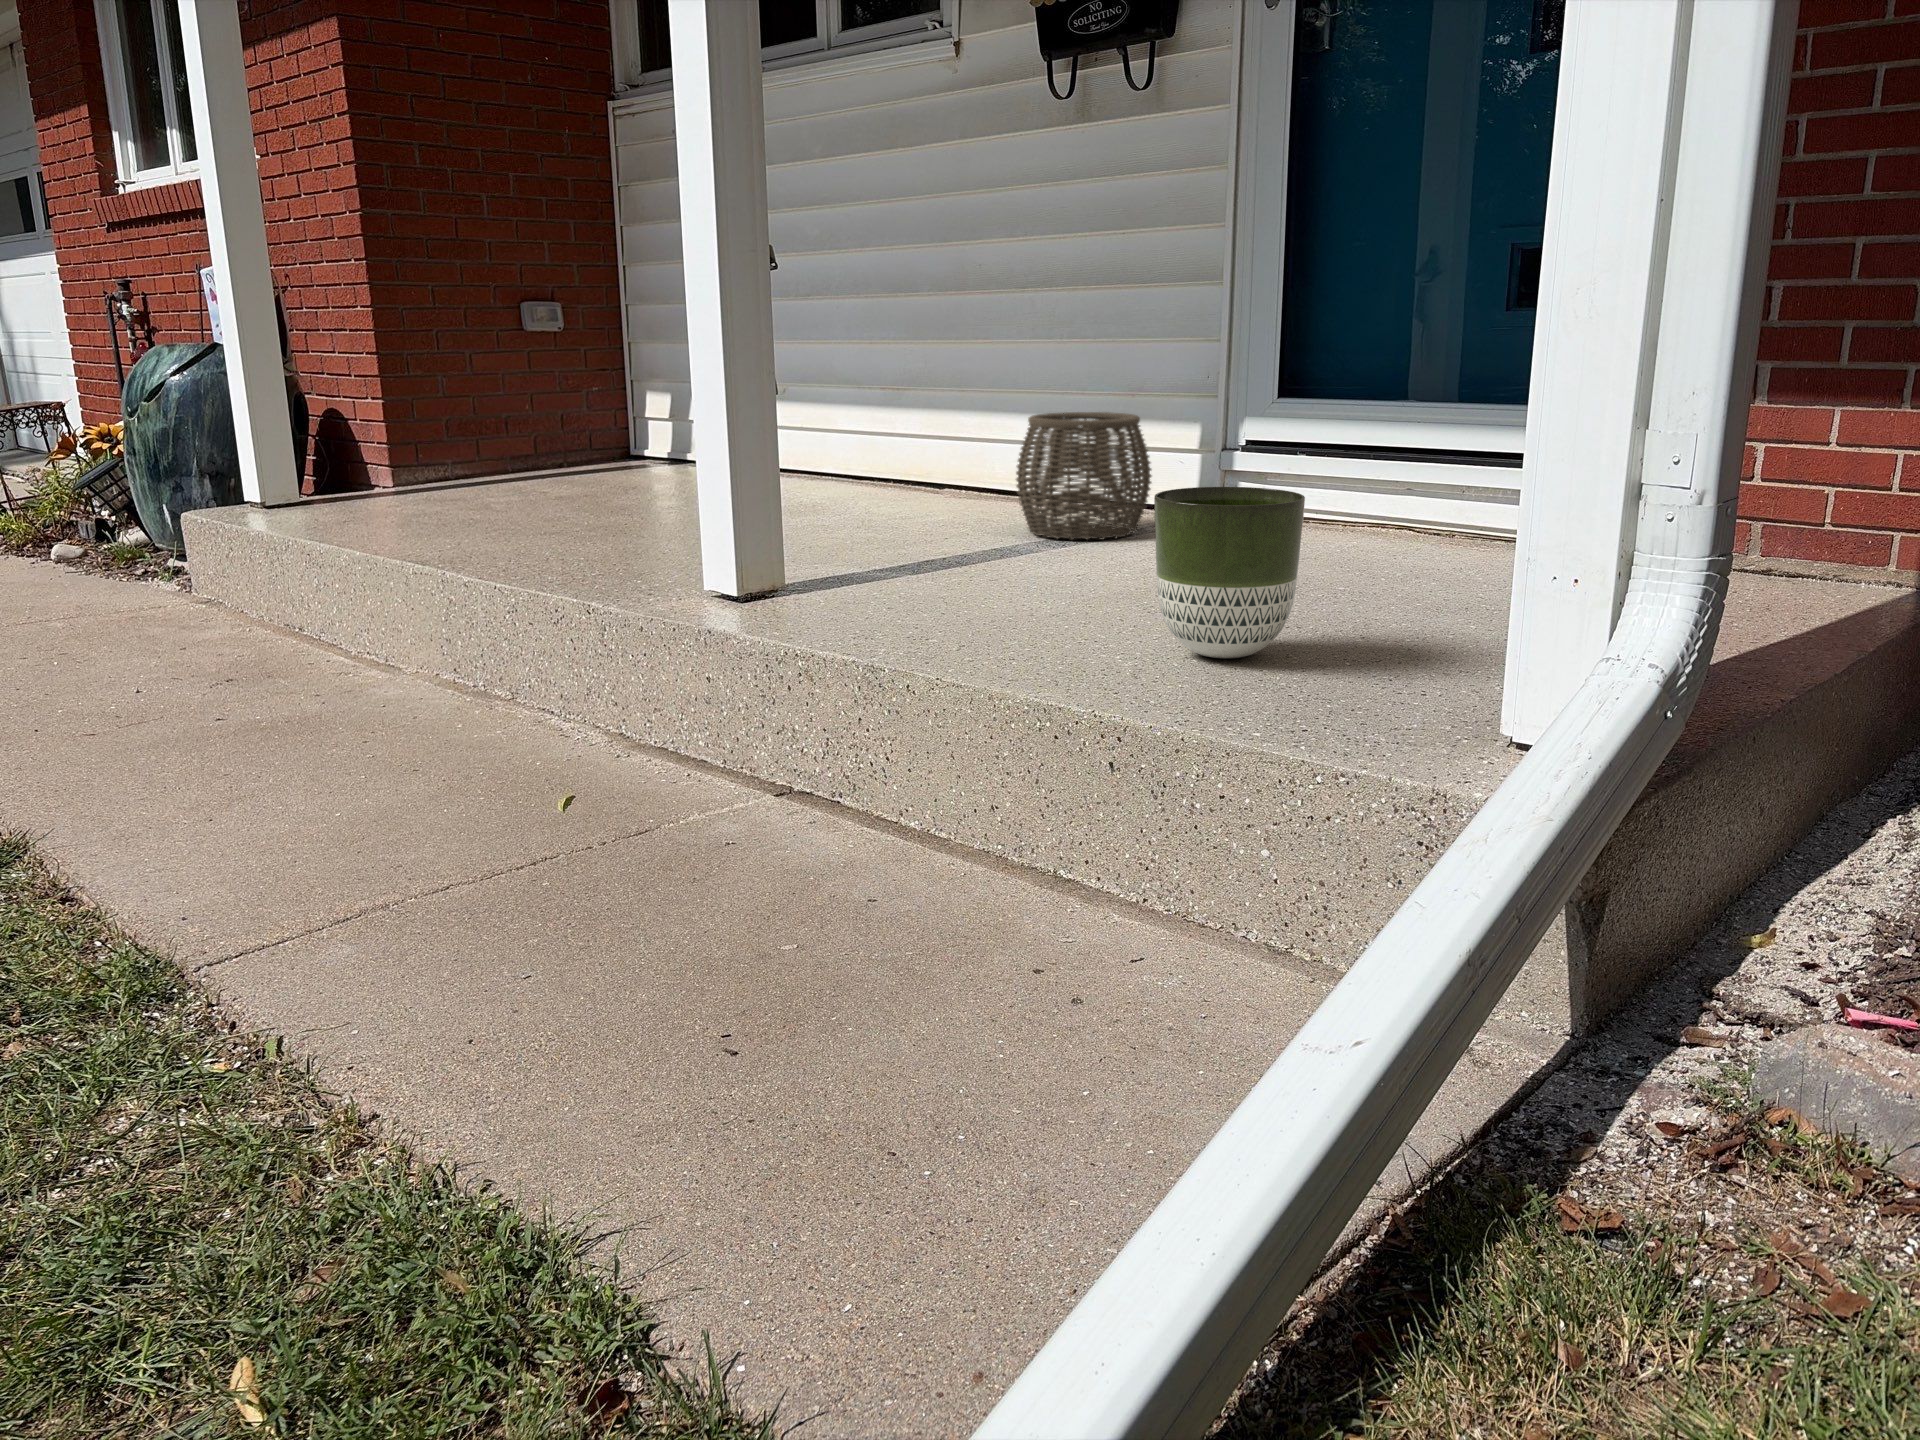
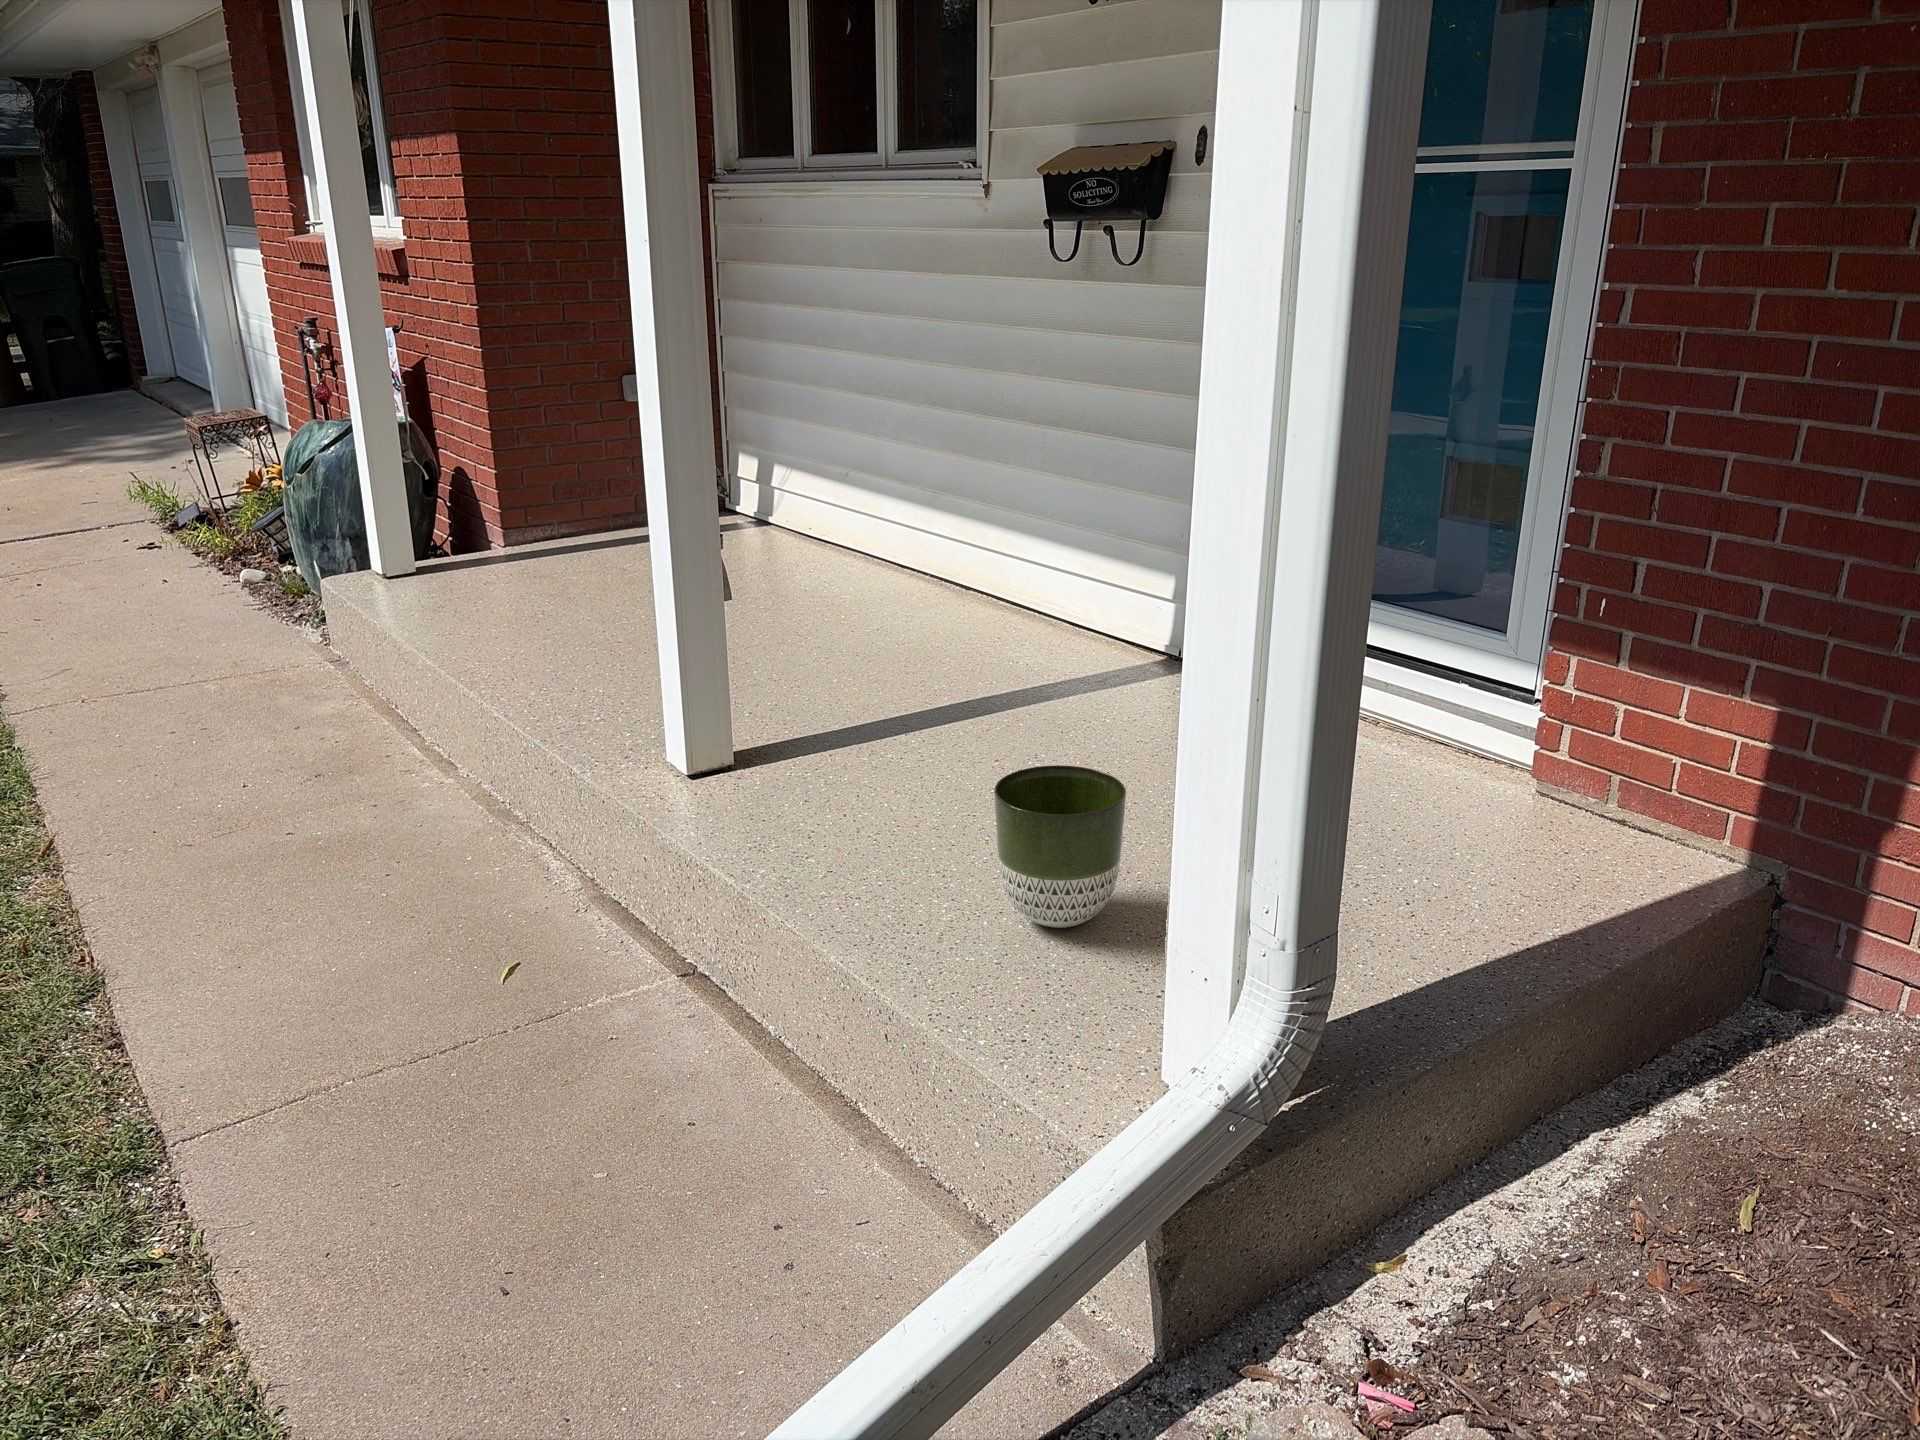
woven basket: present [1016,412,1152,540] -> none [989,572,1114,700]

